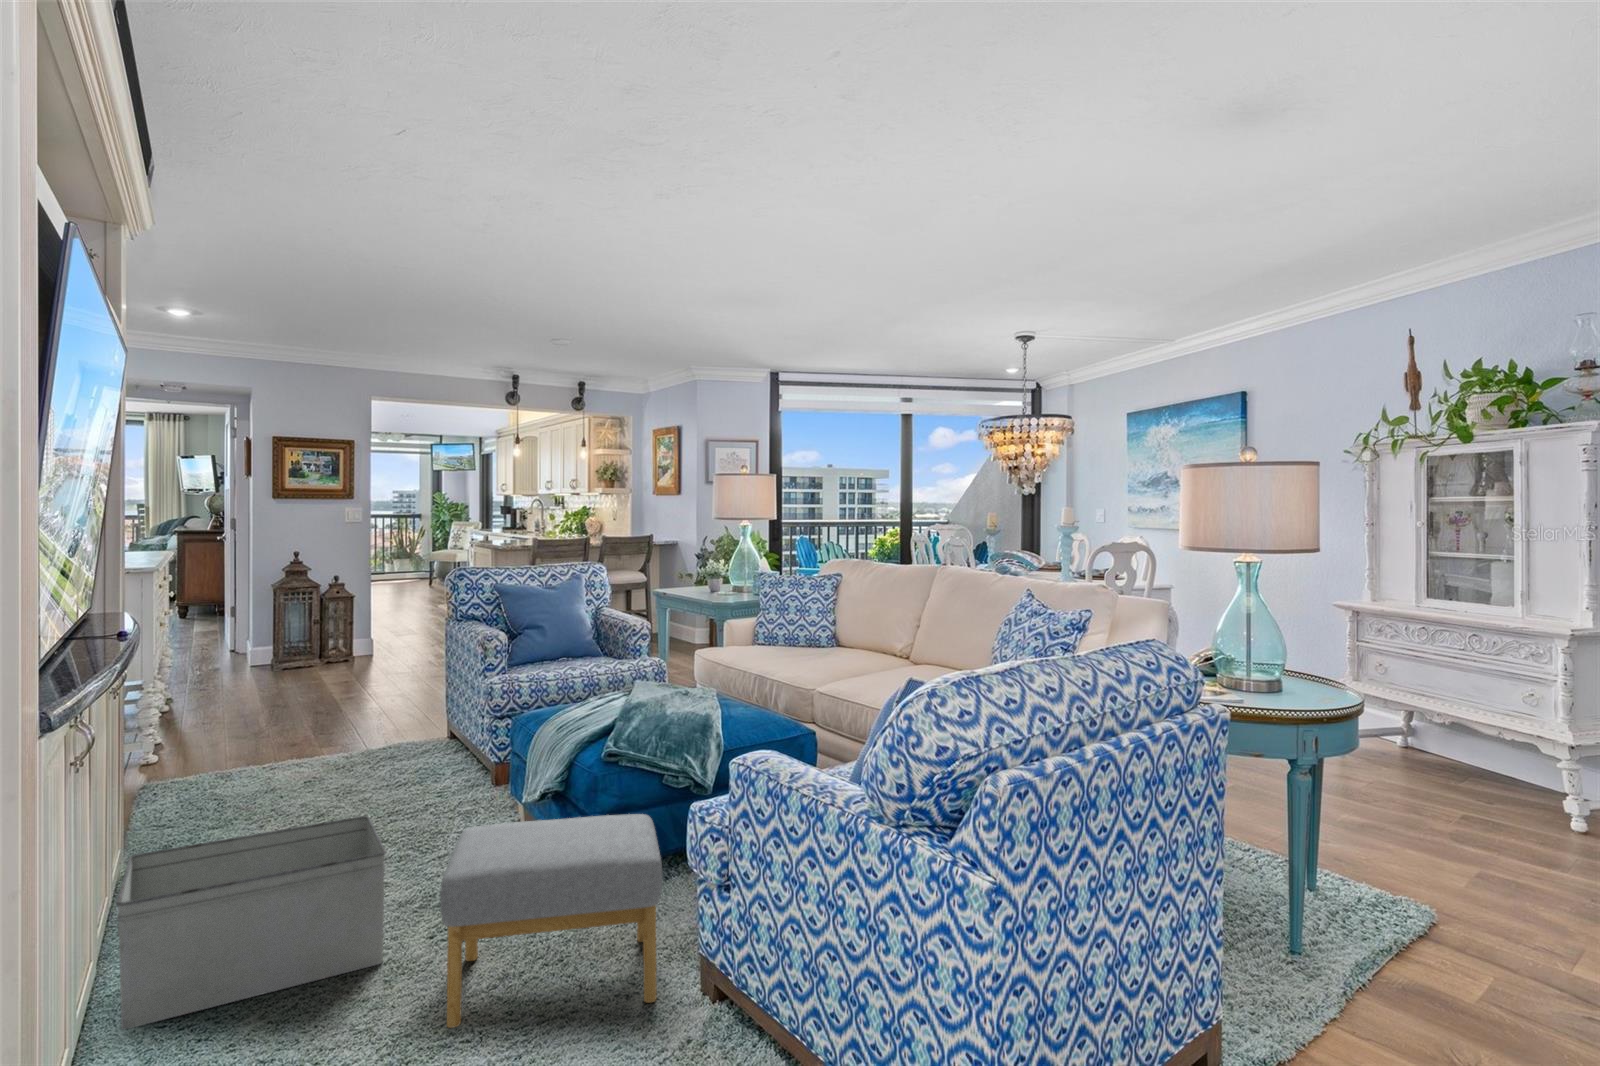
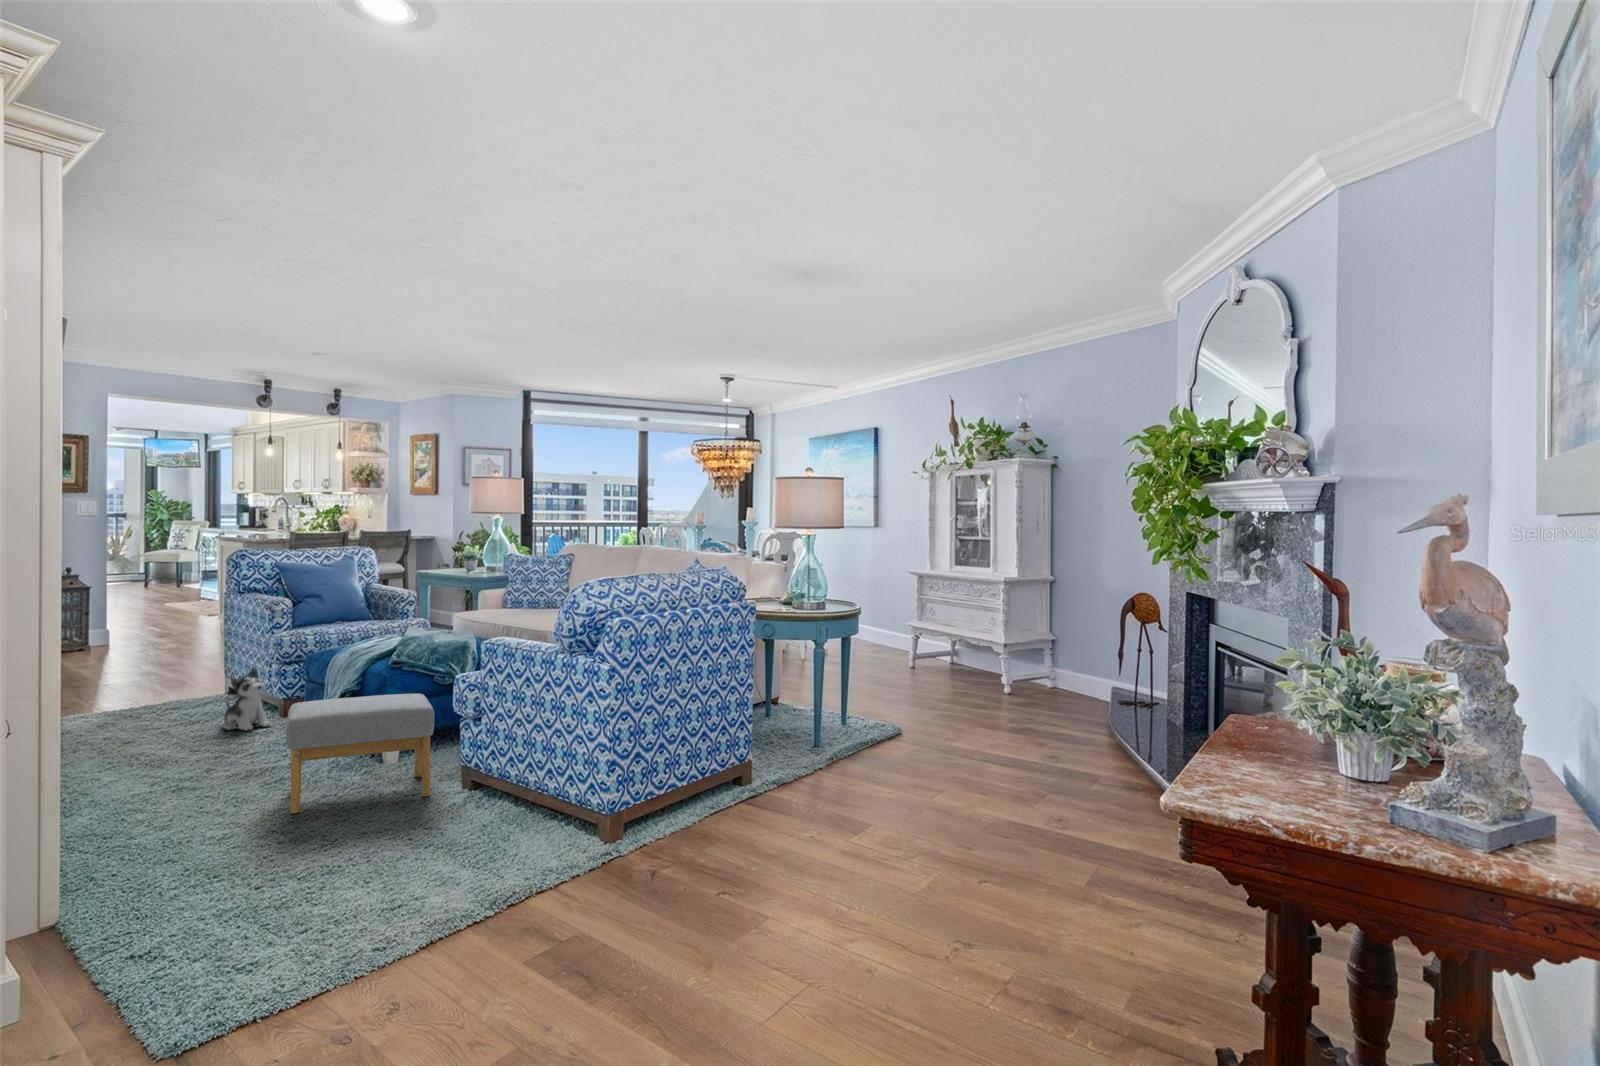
plush toy: none [423,726,478,810] -> present [223,668,271,731]
storage bin: present [116,816,386,1029] -> none [35,708,235,831]

